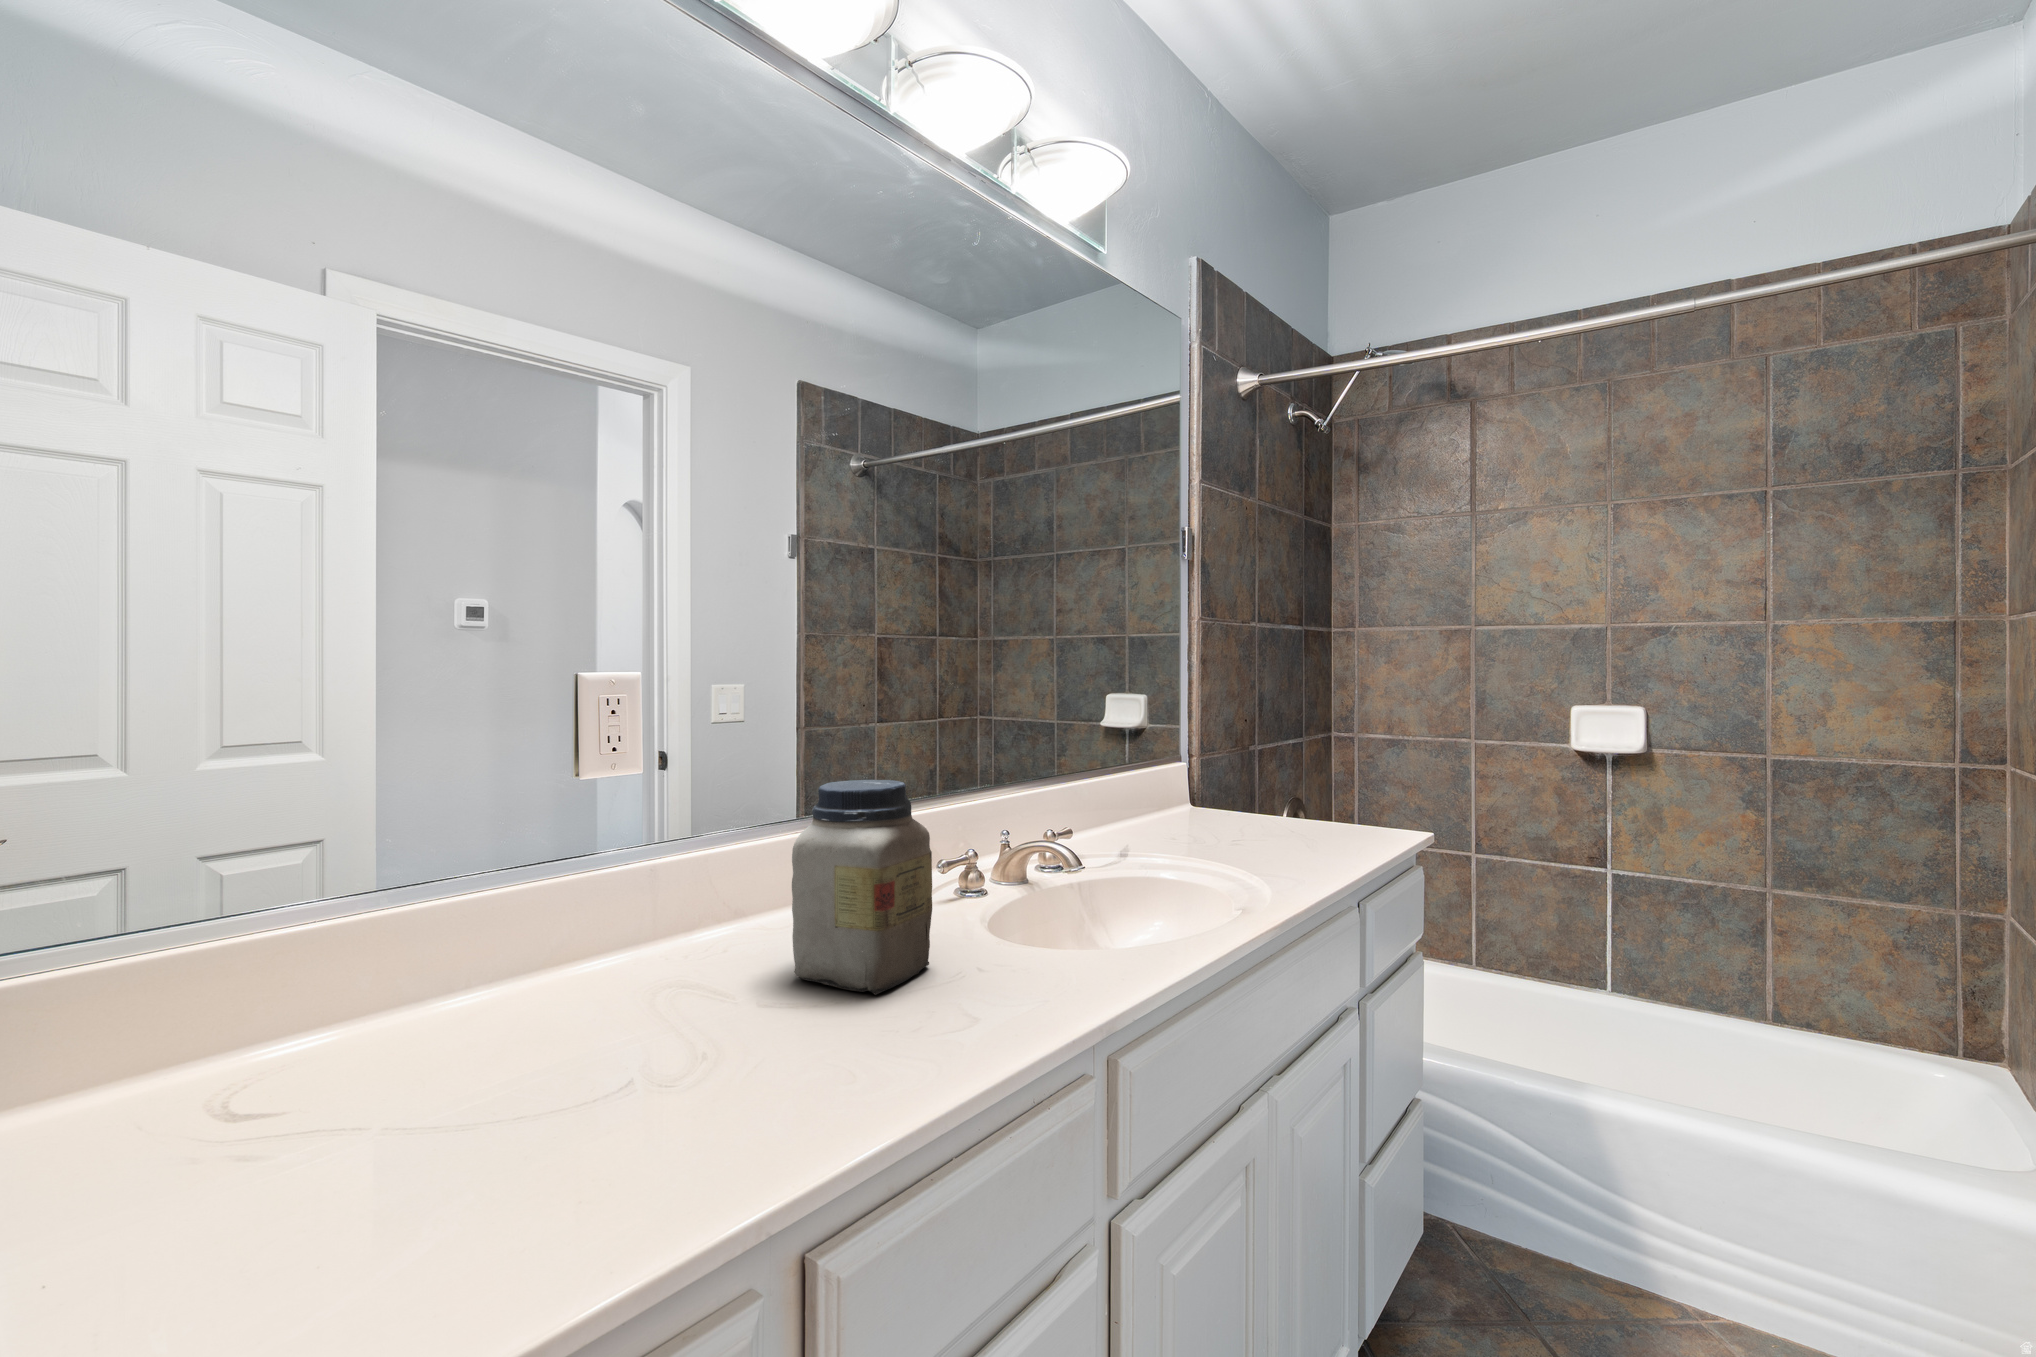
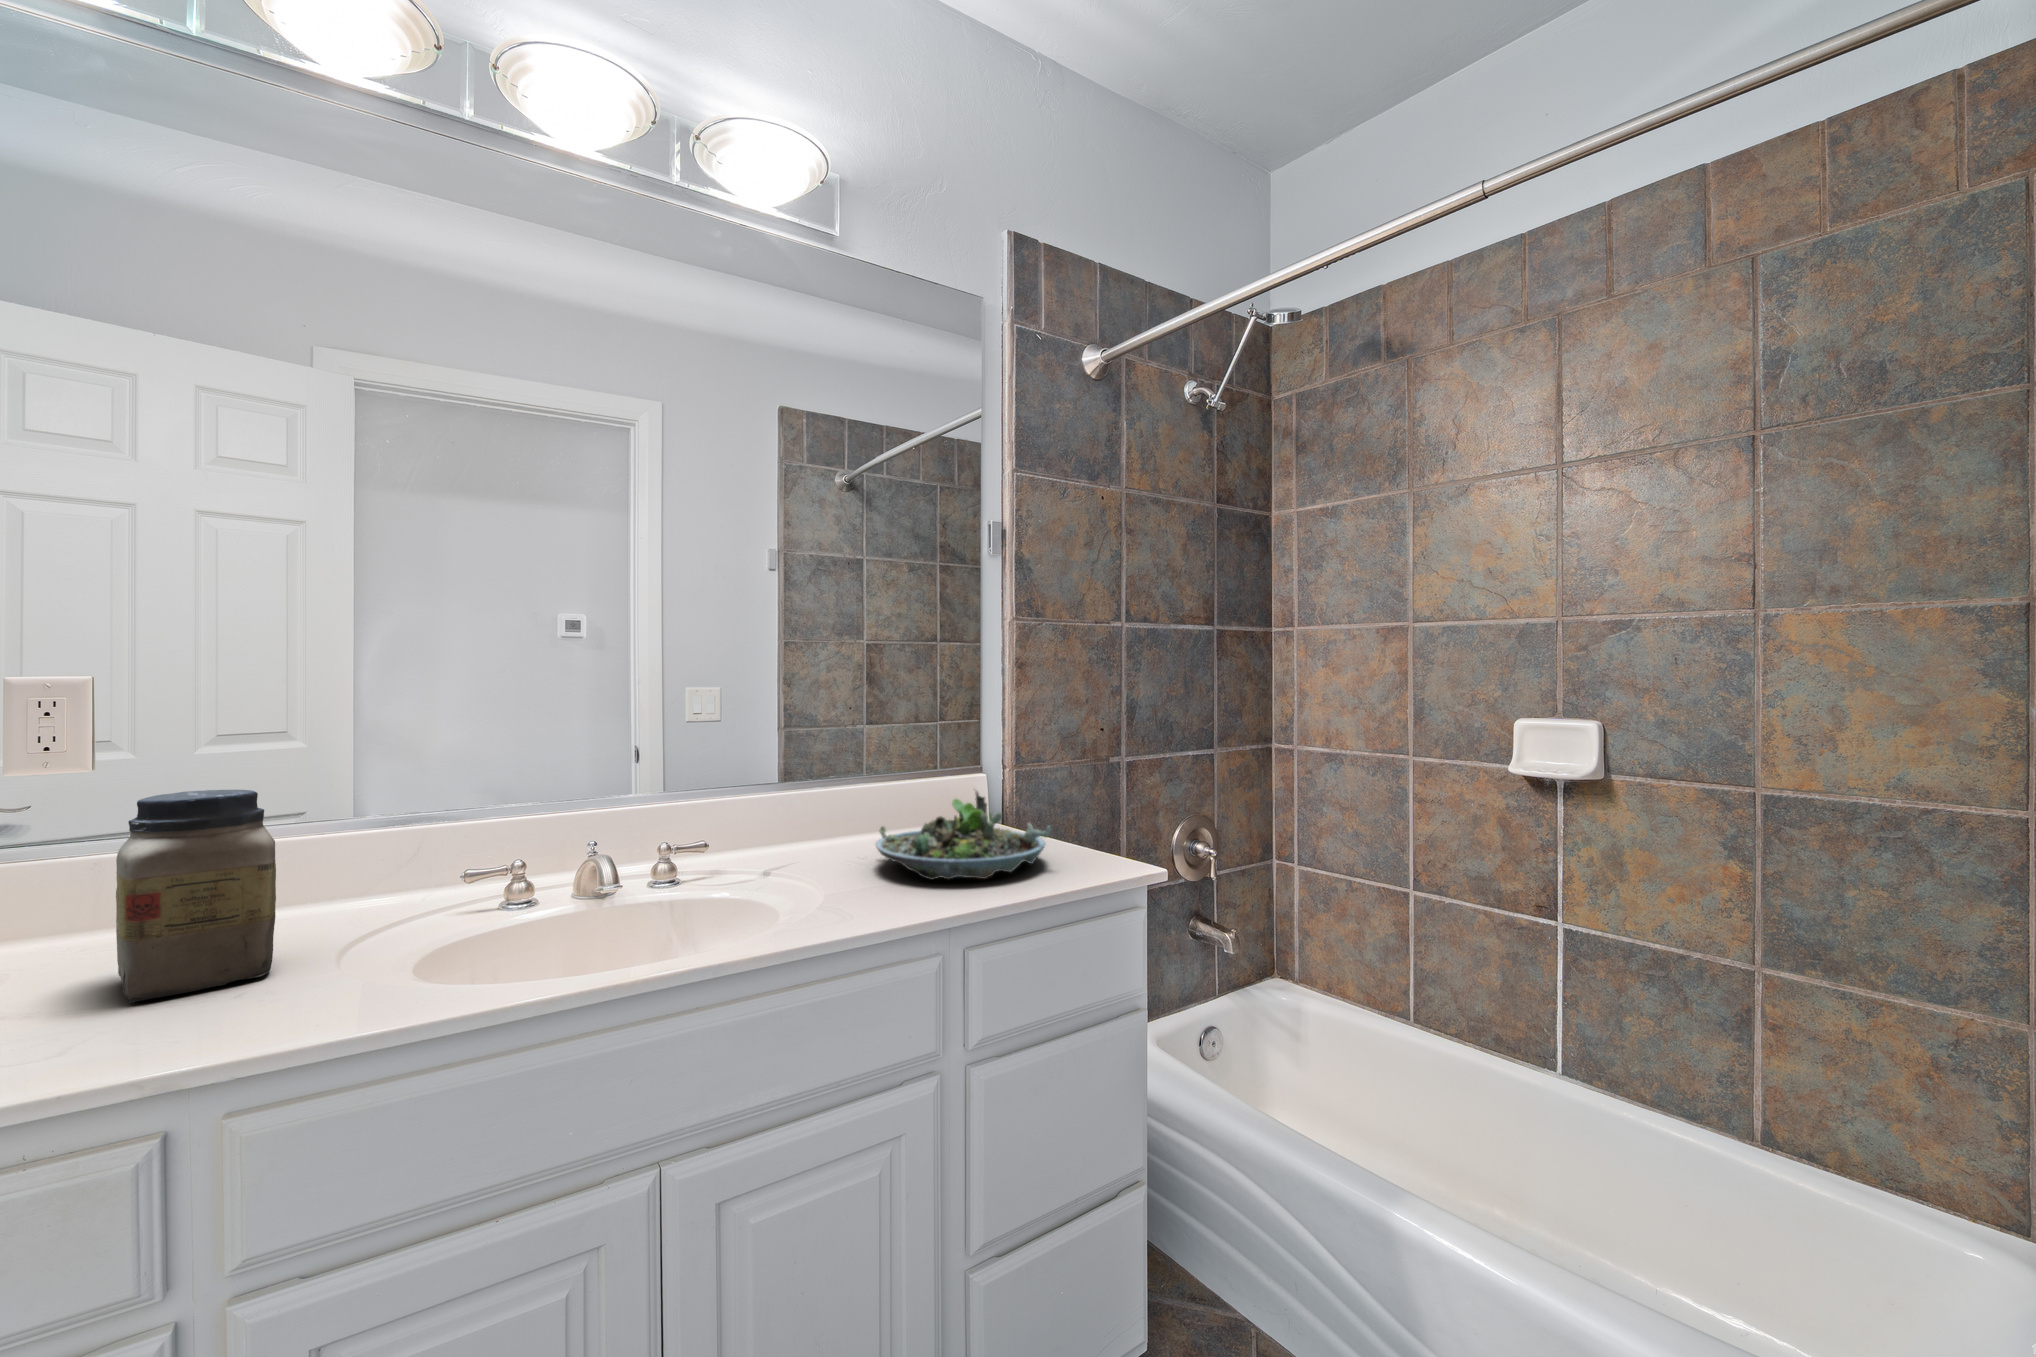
succulent planter: none [1174,772,1347,853] -> present [876,790,1051,880]

